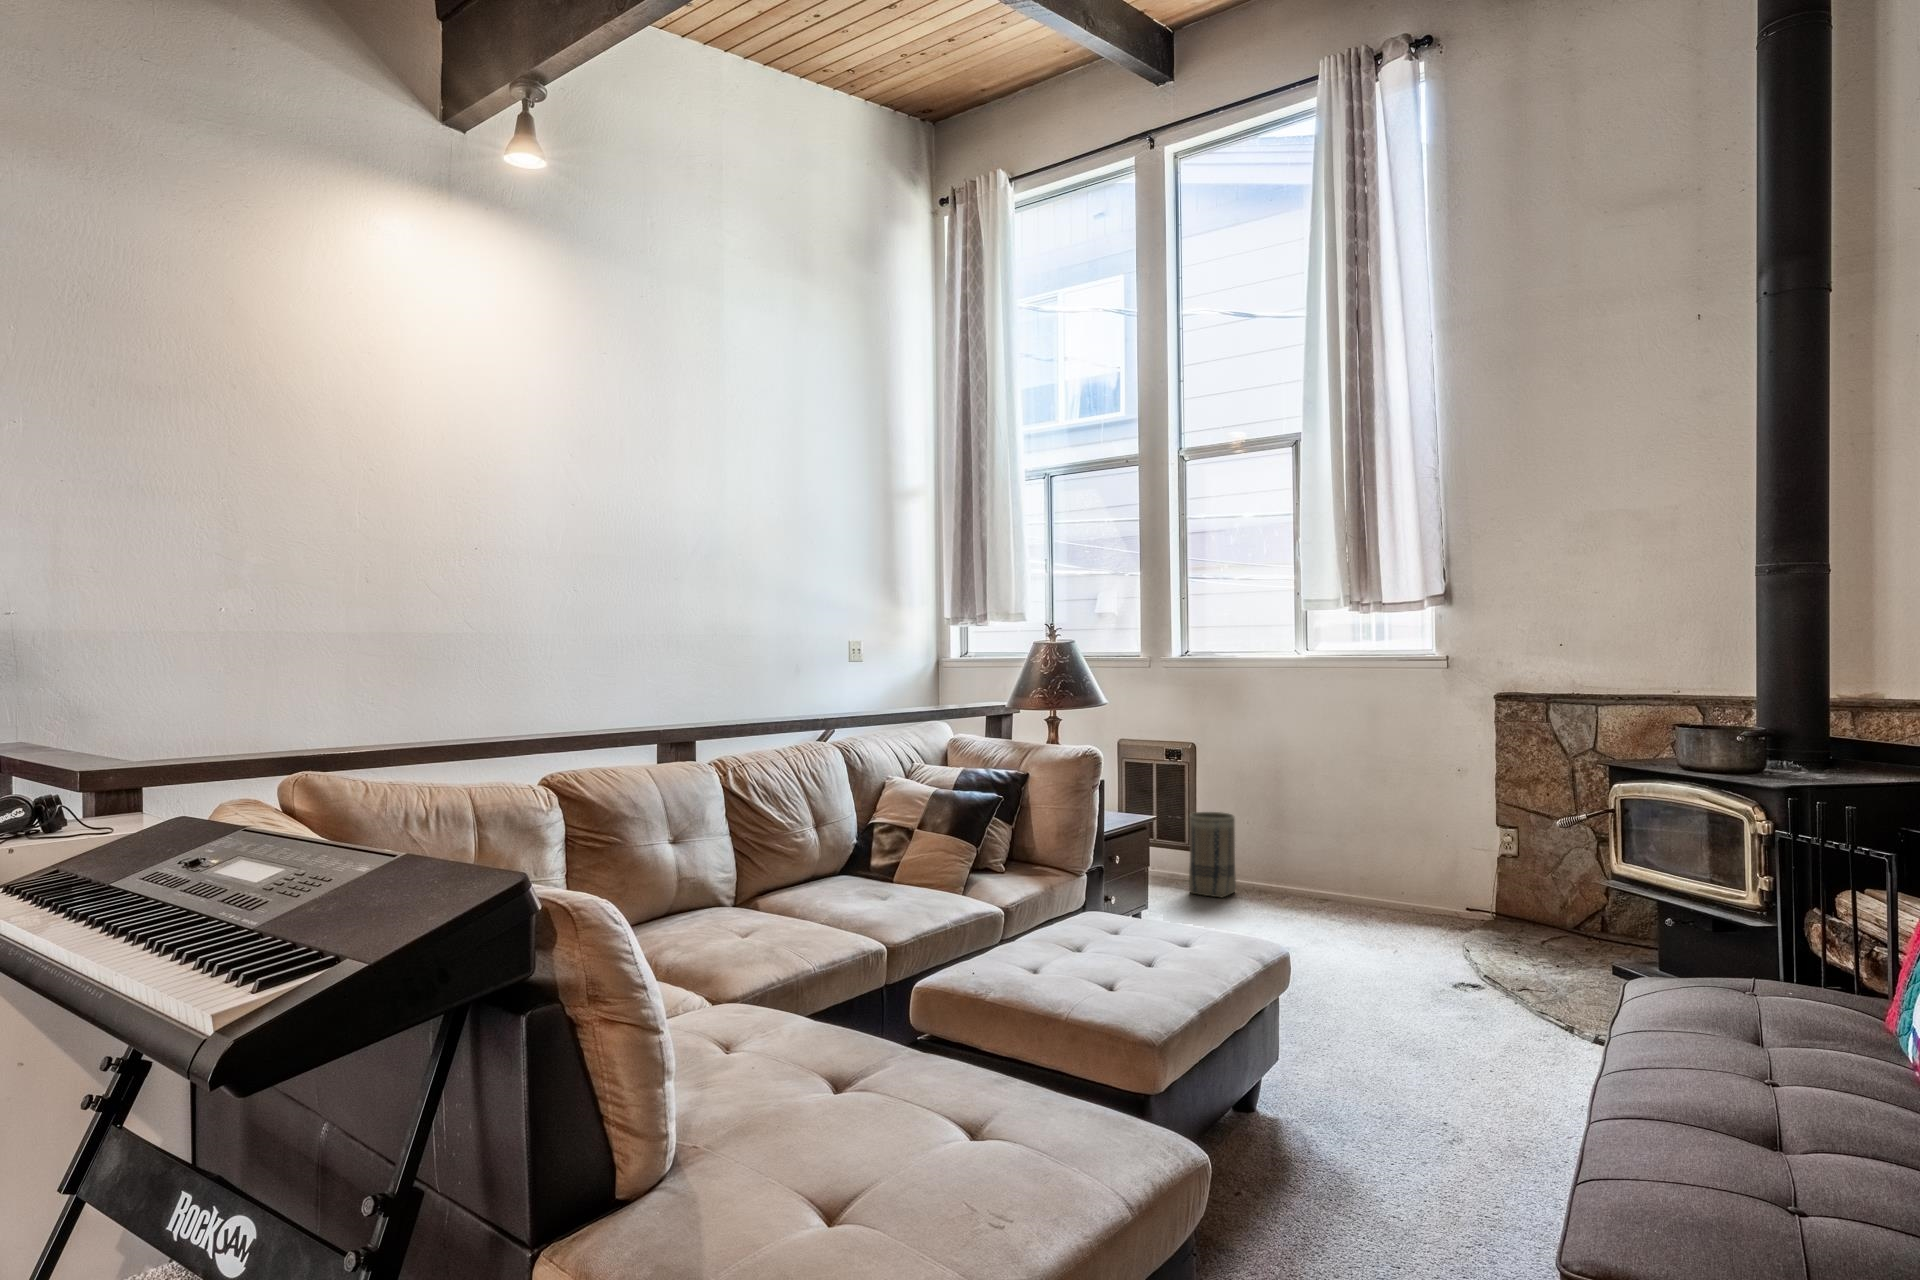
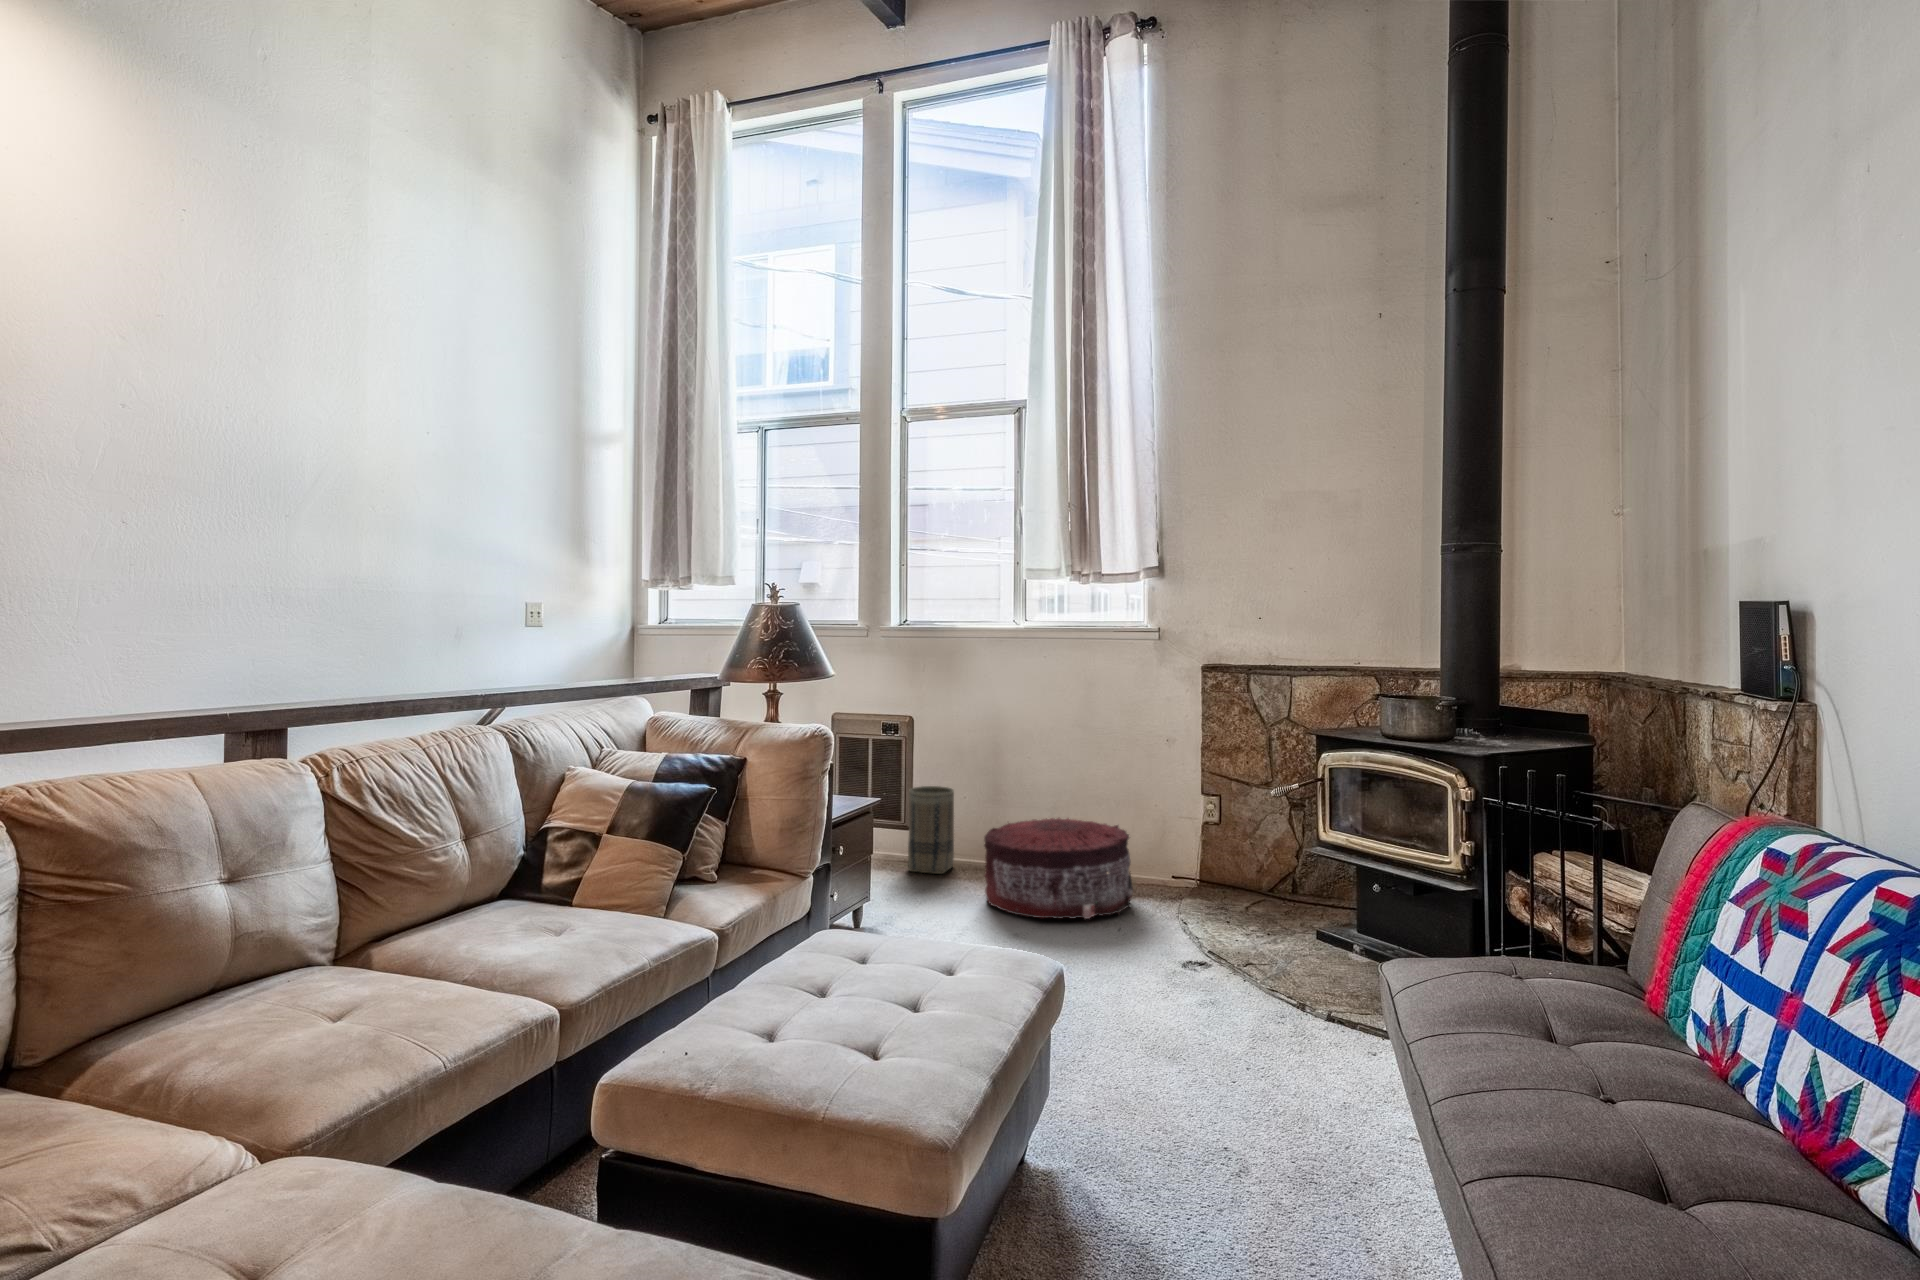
pouf: none [1259,845,1414,943] -> present [984,818,1133,919]

